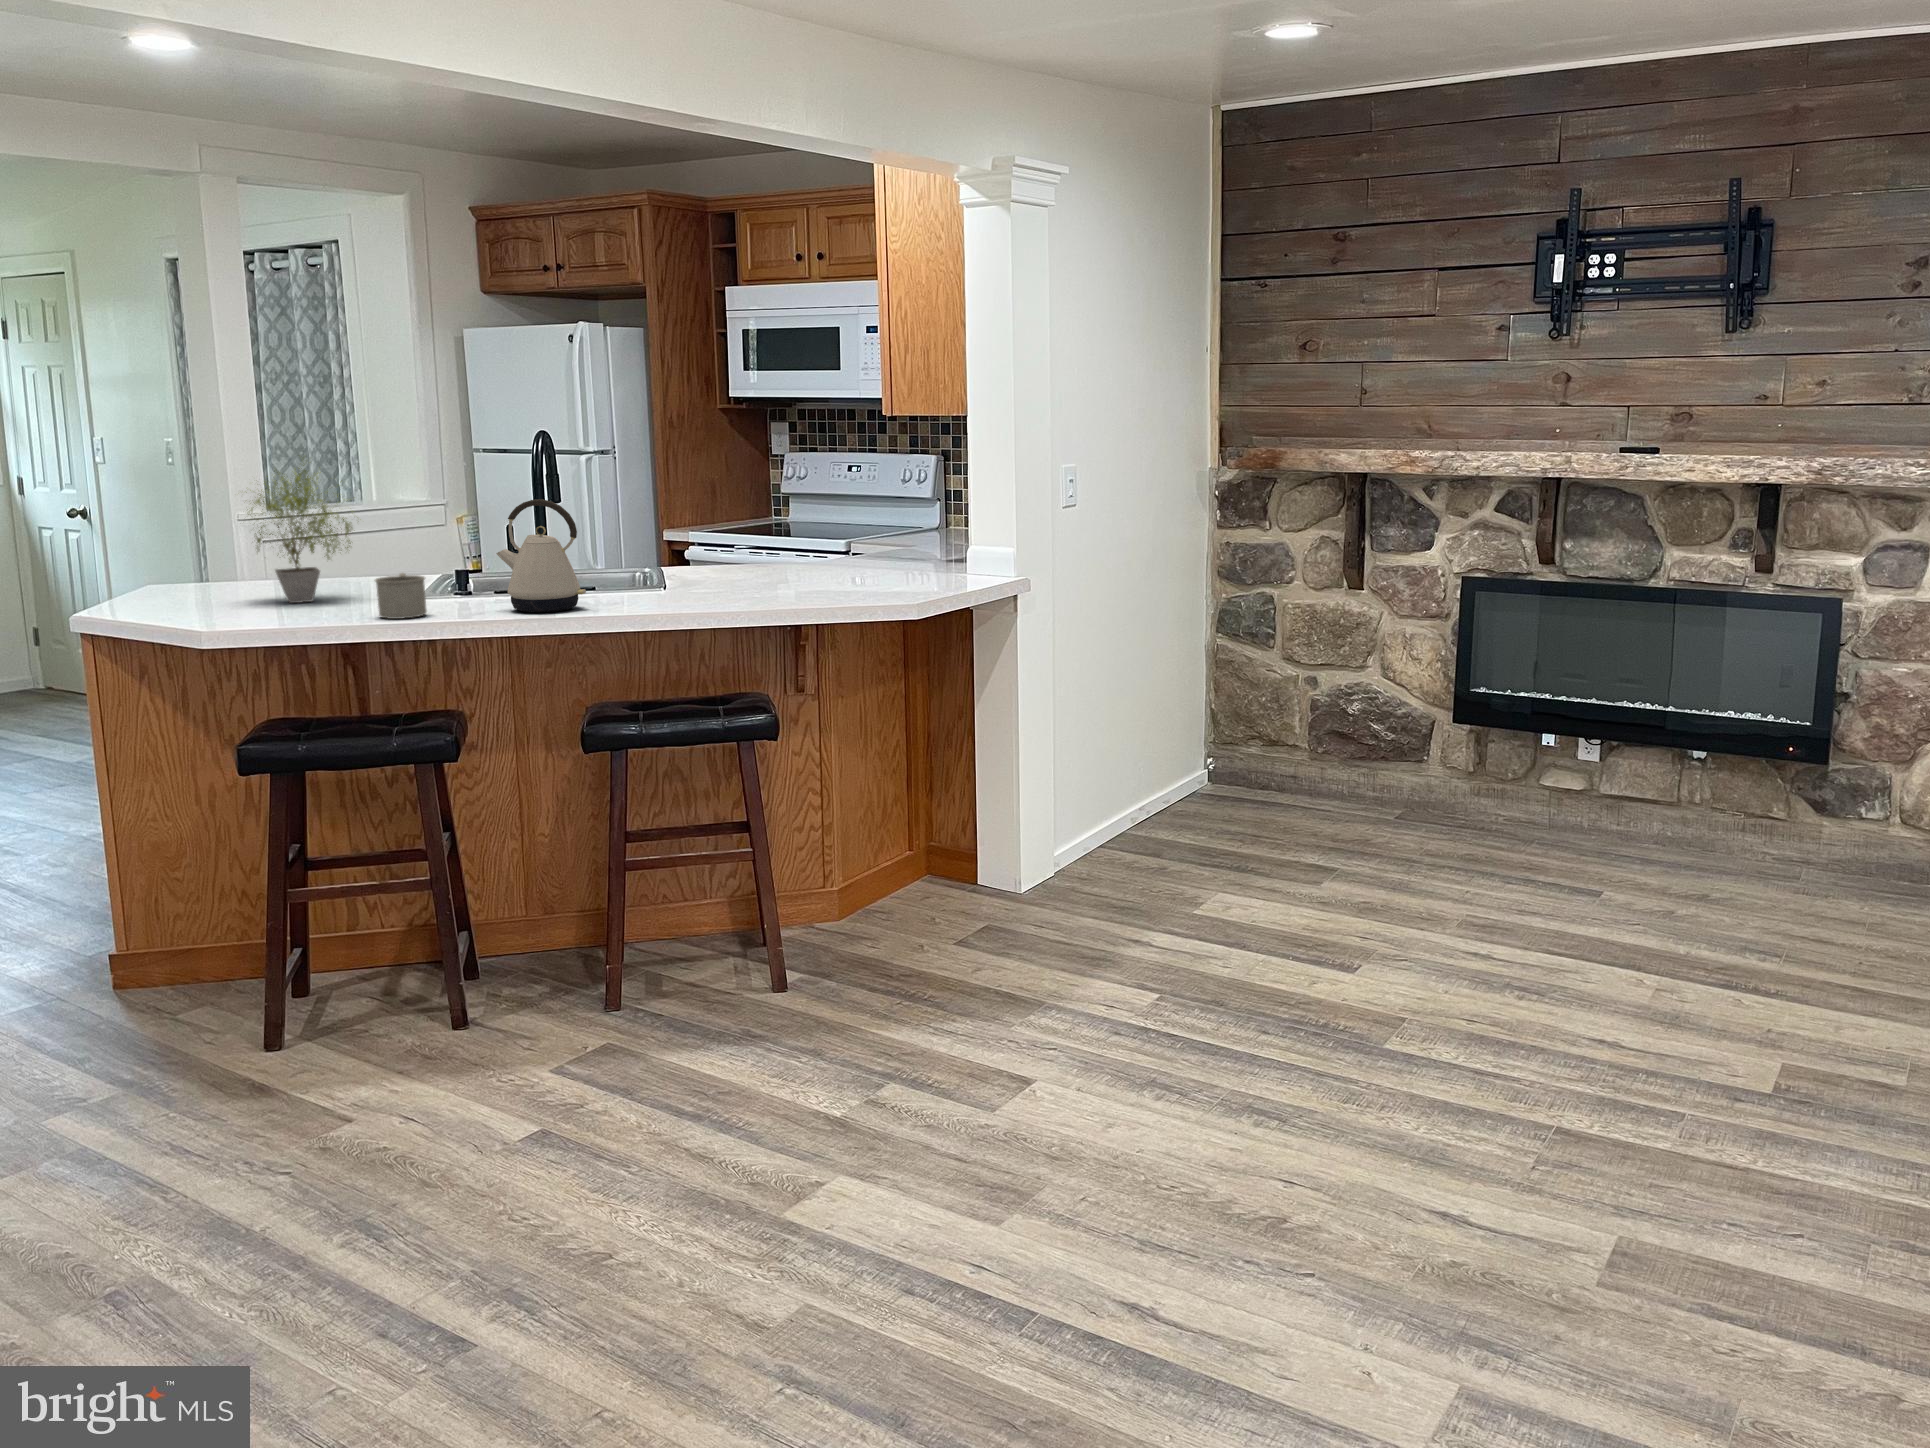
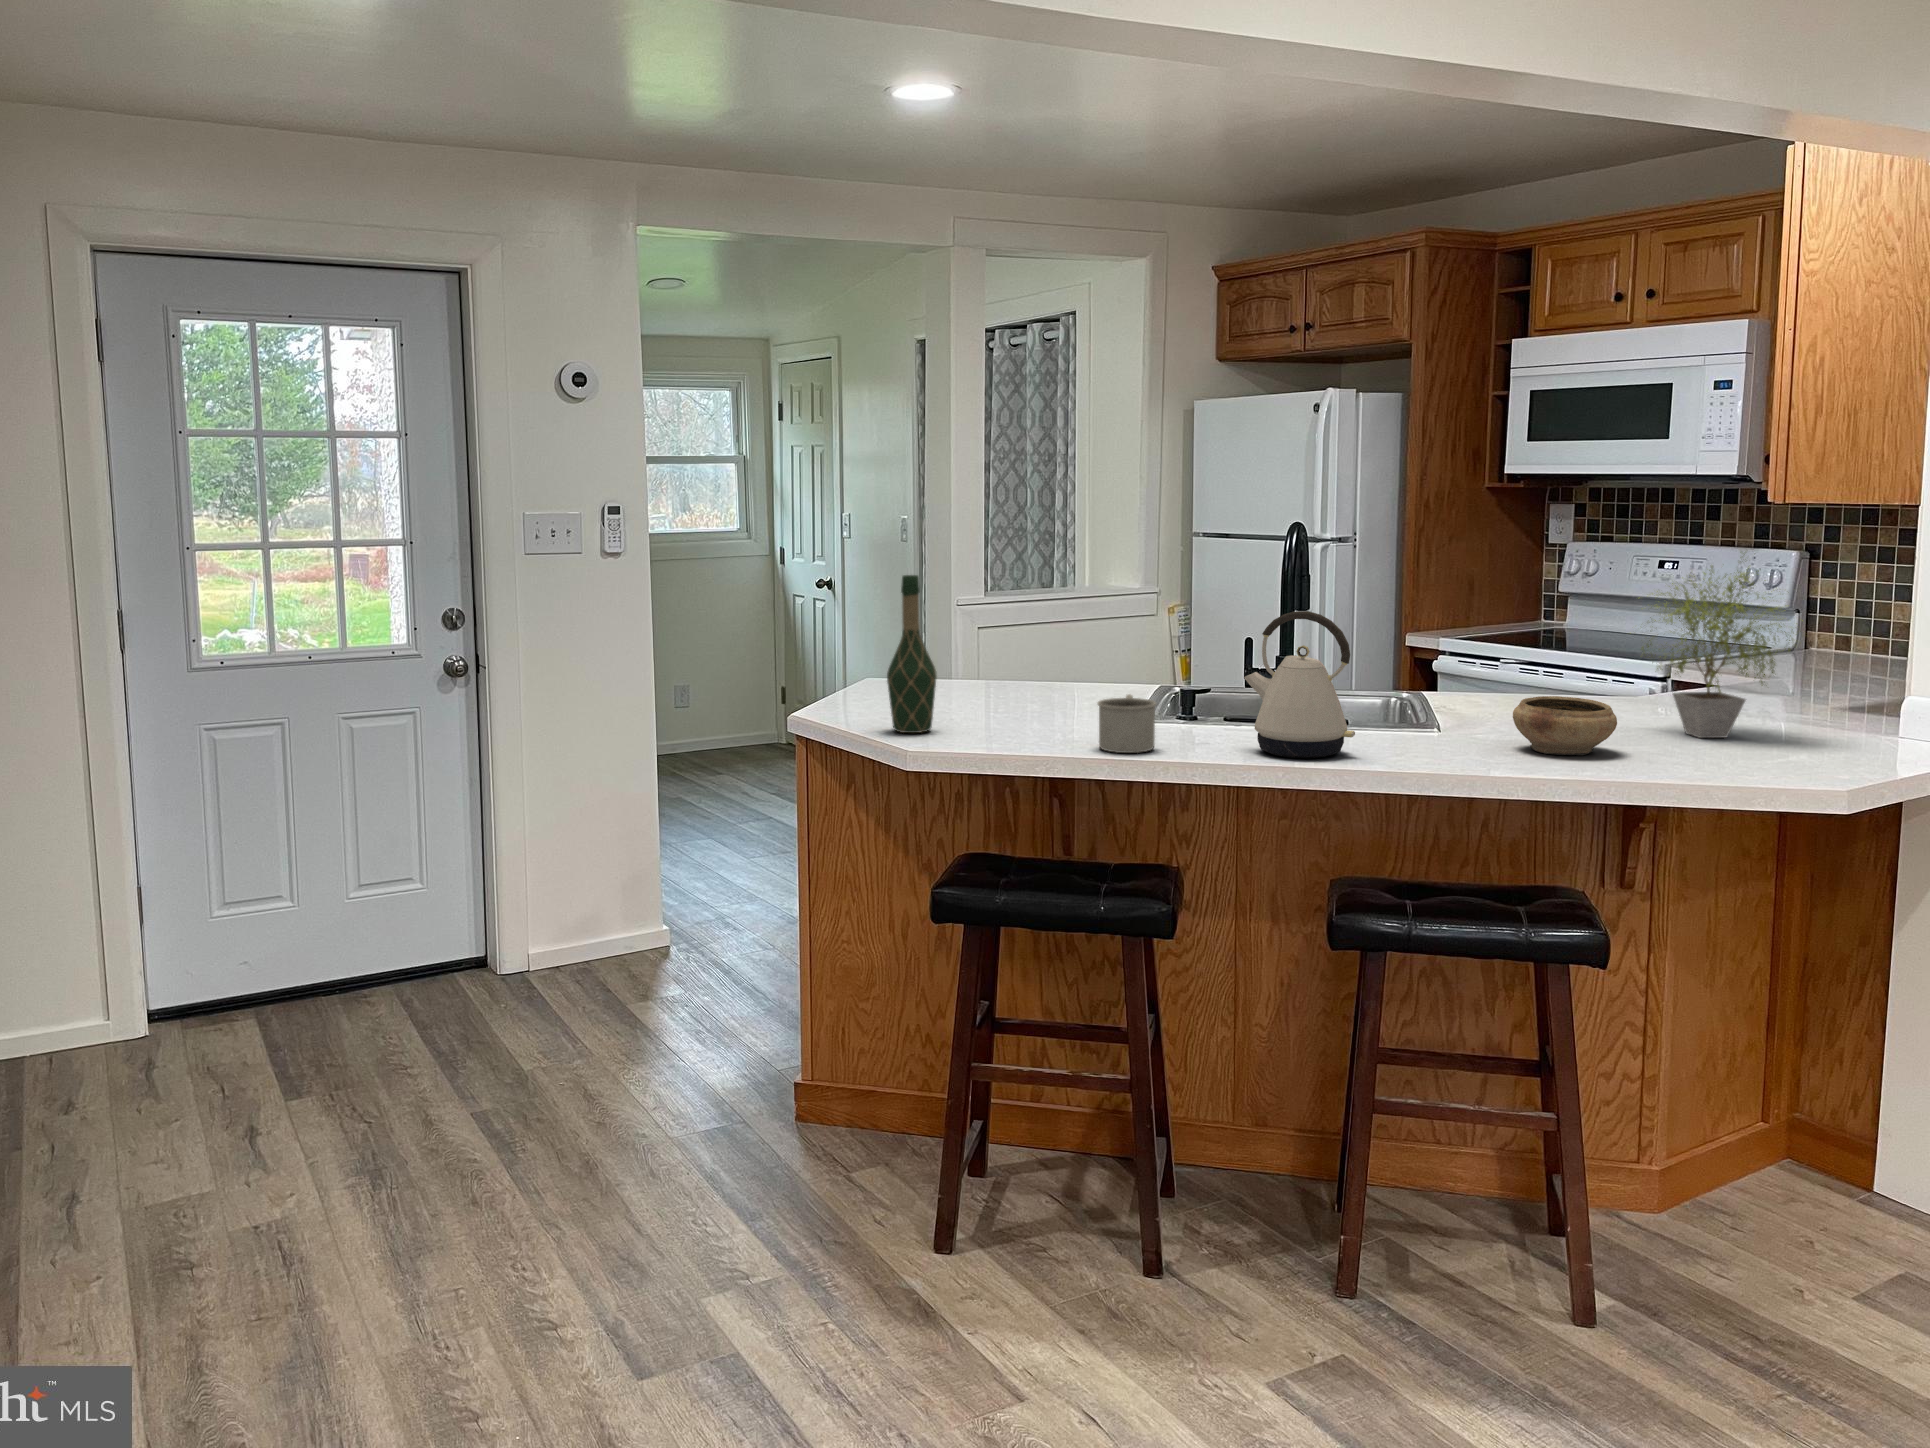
potted plant: present [248,465,352,603] -> present [1642,552,1803,738]
wine bottle: none [177,481,226,619] -> present [887,575,936,733]
ceramic bowl: none [704,558,775,599] -> present [1513,696,1617,755]

